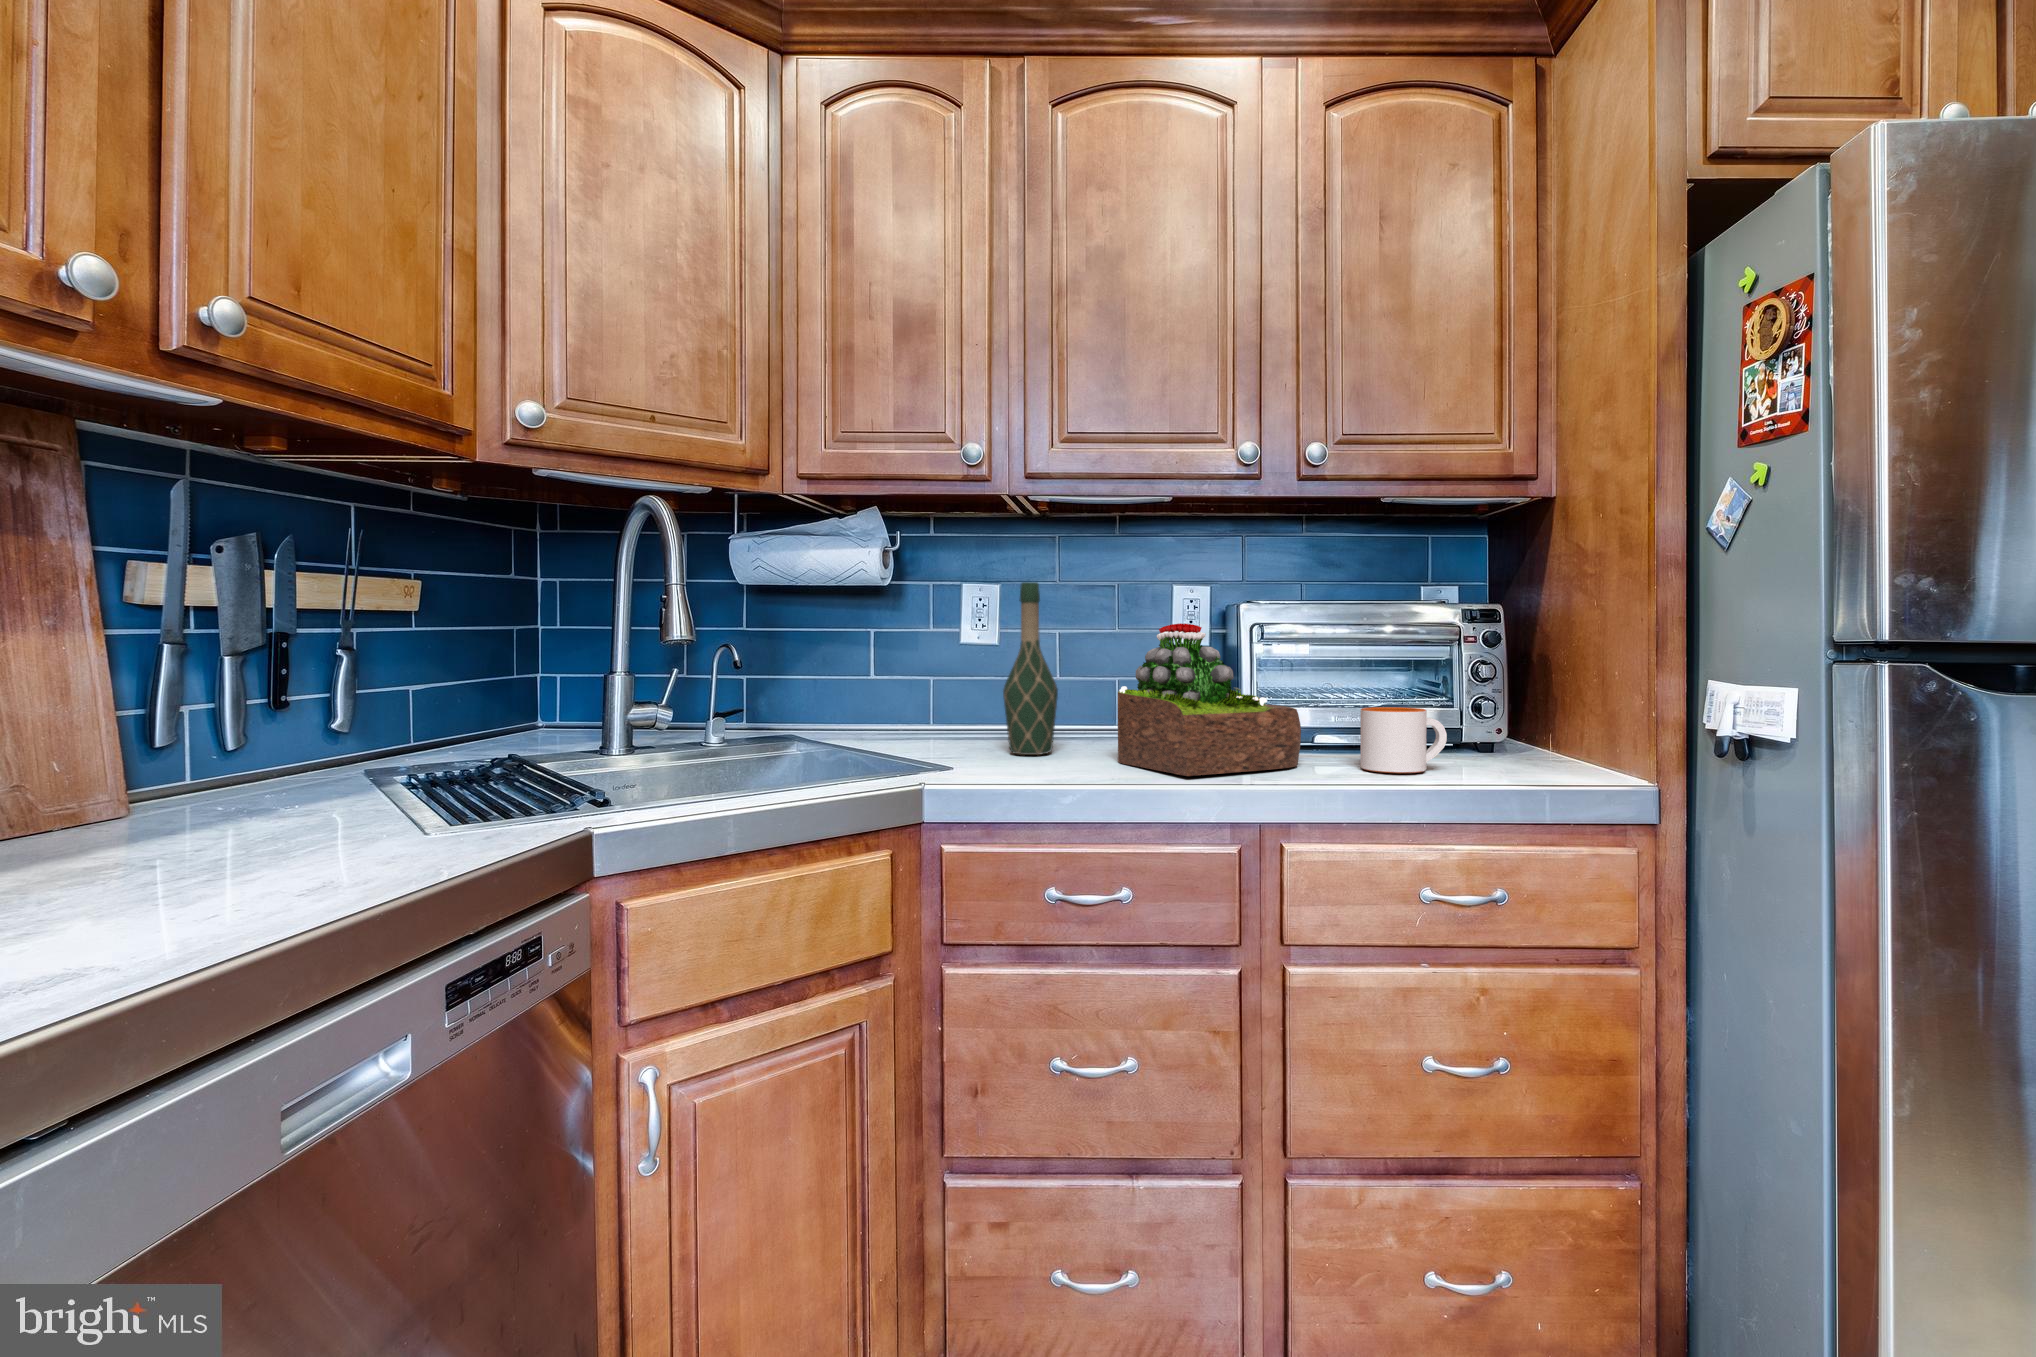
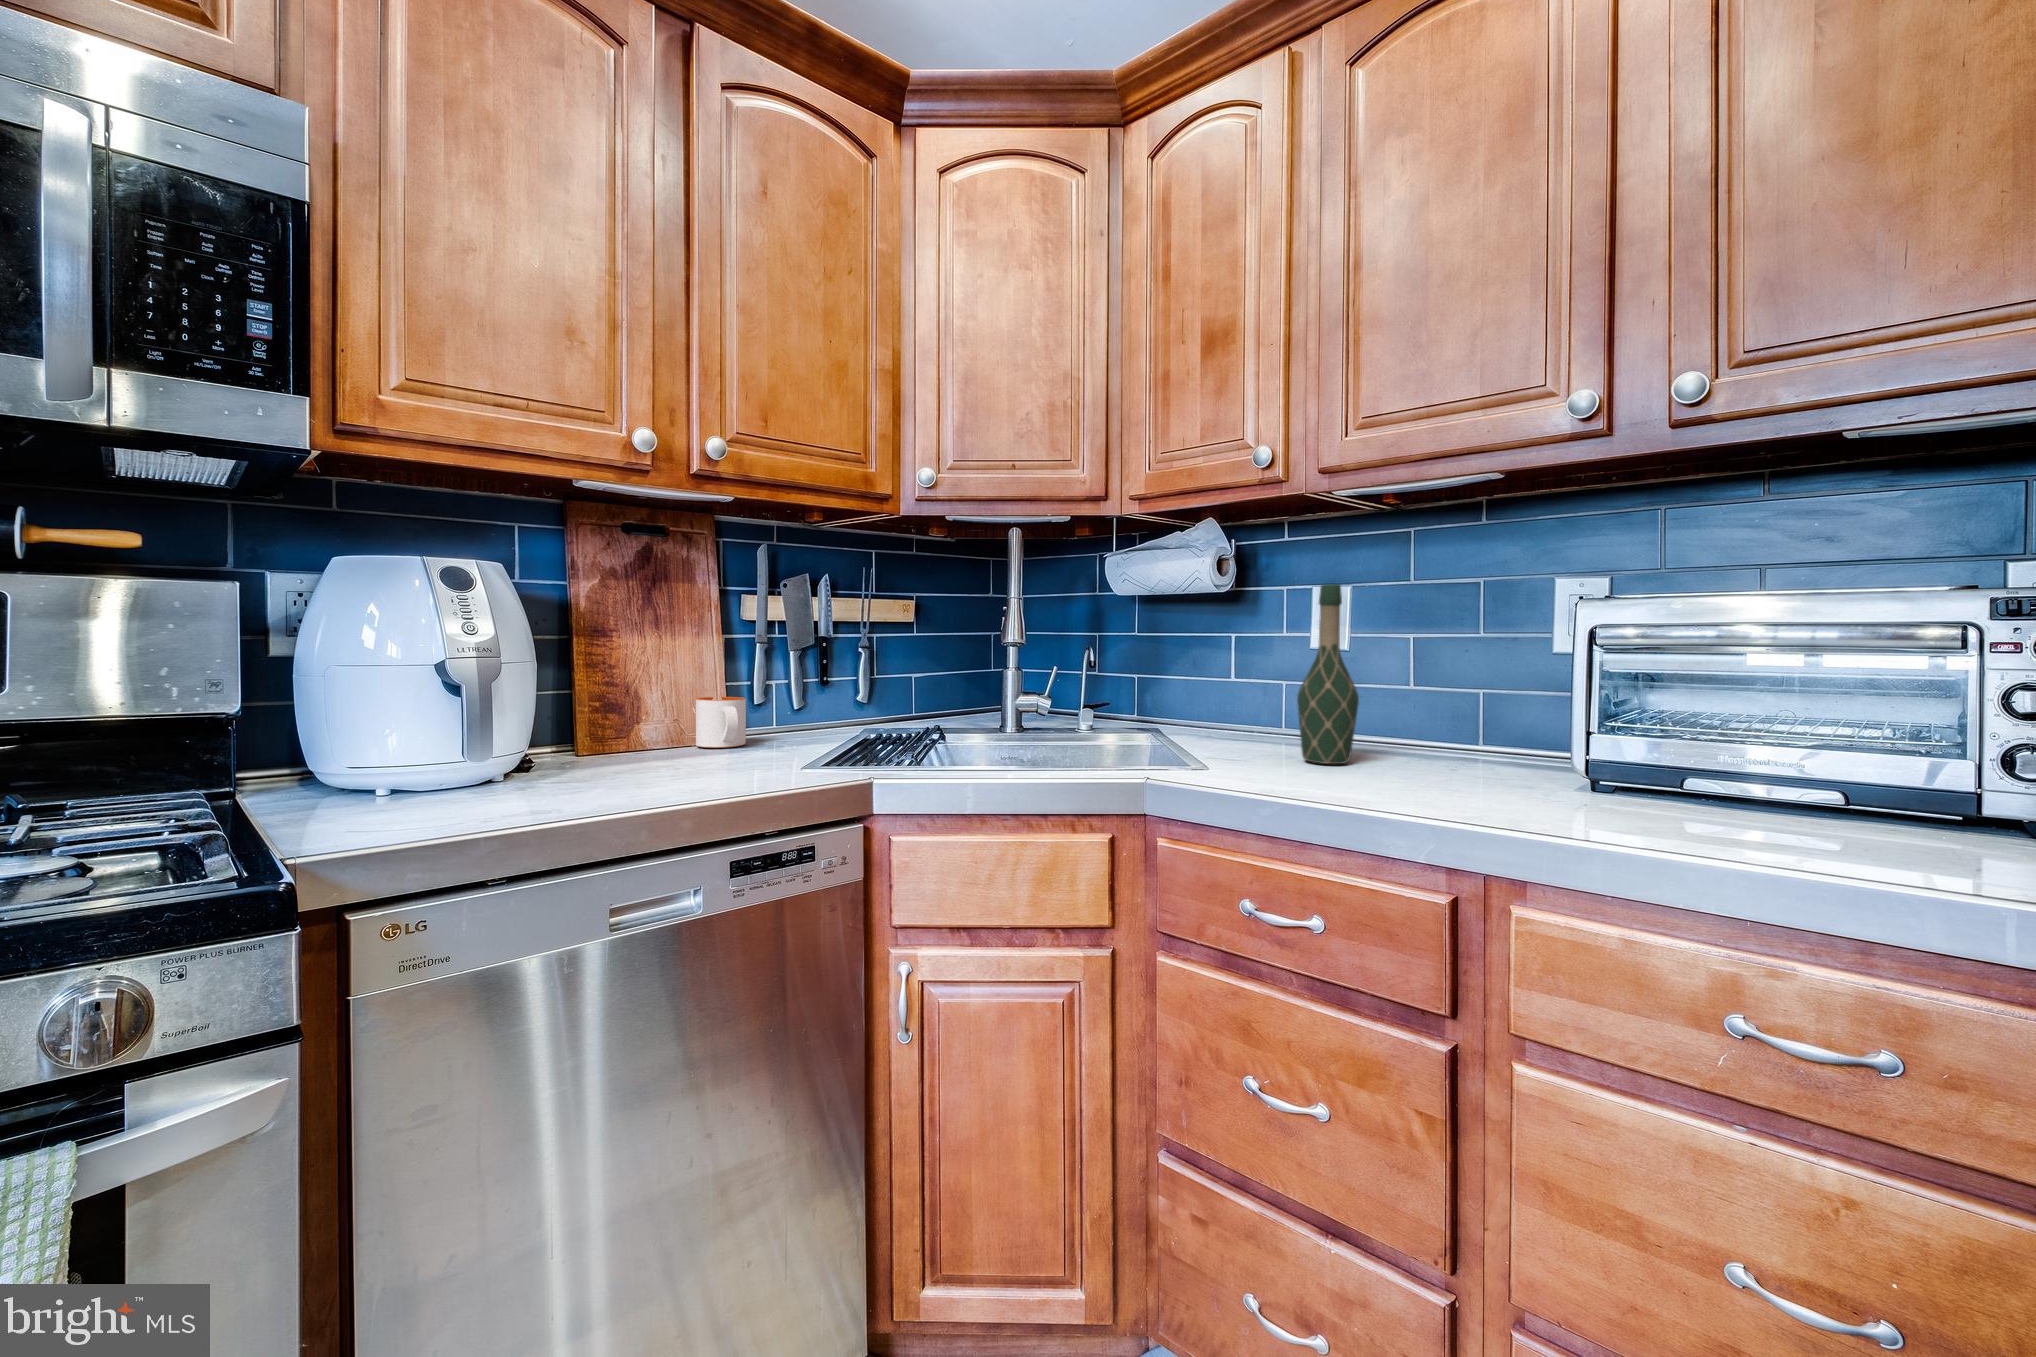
succulent plant: present [1118,623,1301,776] -> none [1397,627,1653,820]
mug: present [1360,707,1447,773] -> present [696,697,746,748]

